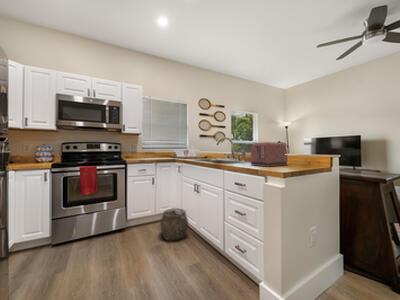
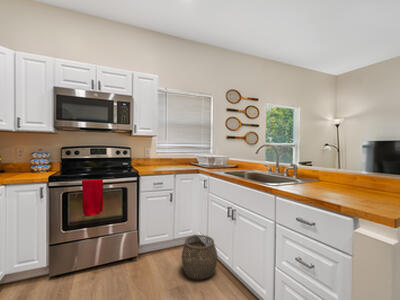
toaster: present [250,142,288,166] -> none [315,158,371,195]

